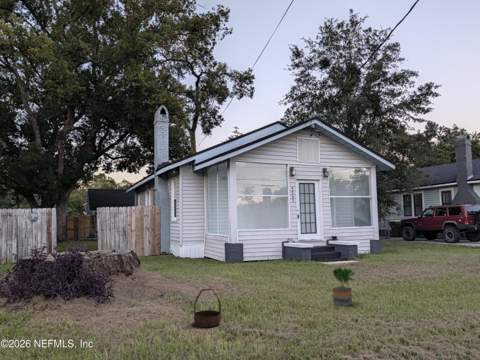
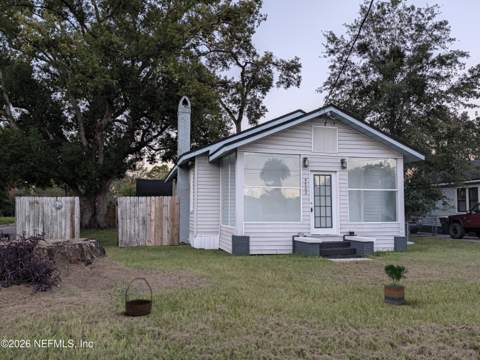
potted tree: present [333,268,355,306] -> present [384,264,408,305]

